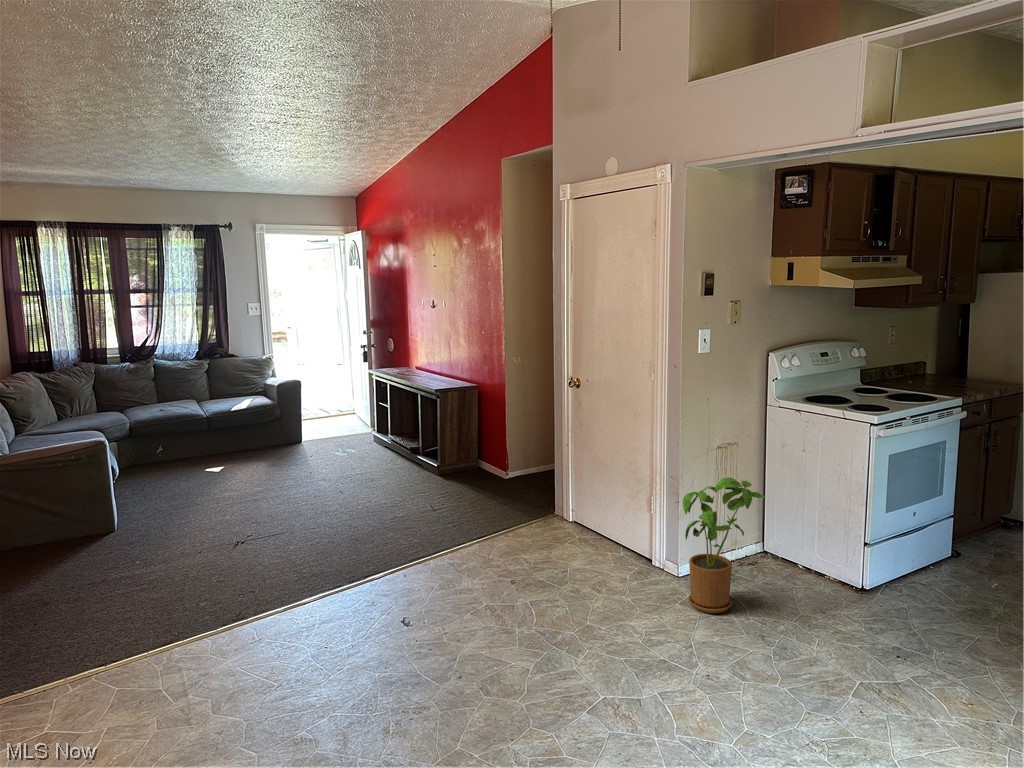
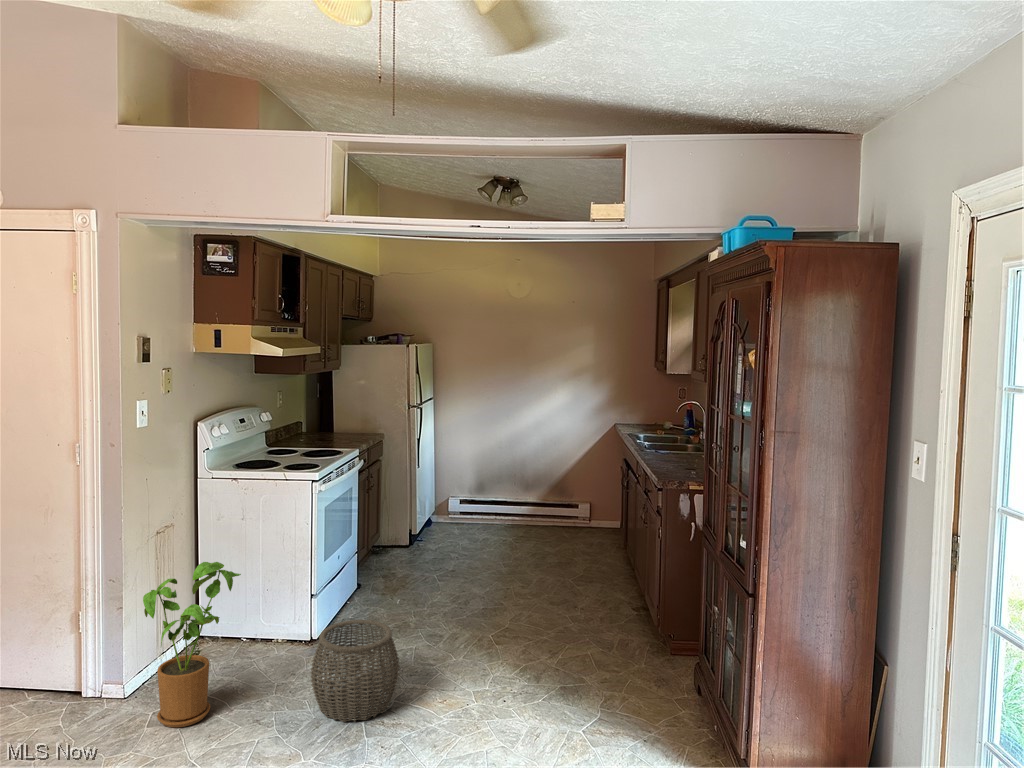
woven basket: none [814,573,920,684] -> present [311,620,400,722]

